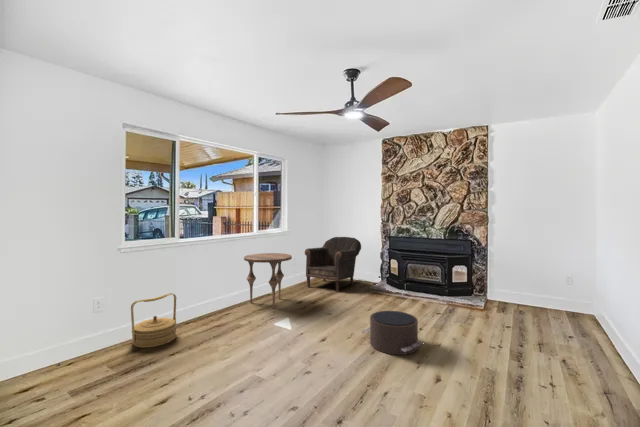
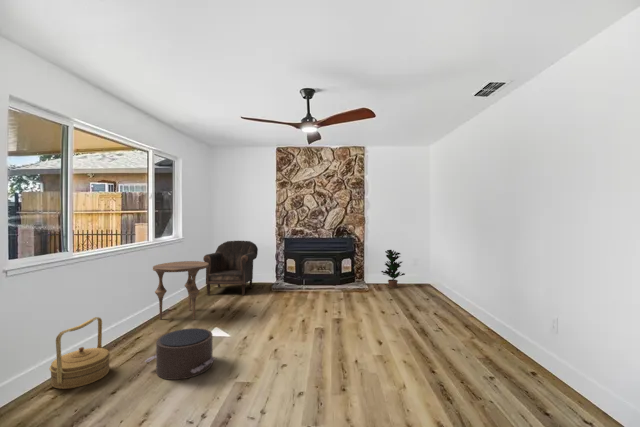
potted plant: none [507,258,546,311] -> present [381,250,405,288]
pouf: present [361,311,422,355] -> present [145,328,215,380]

